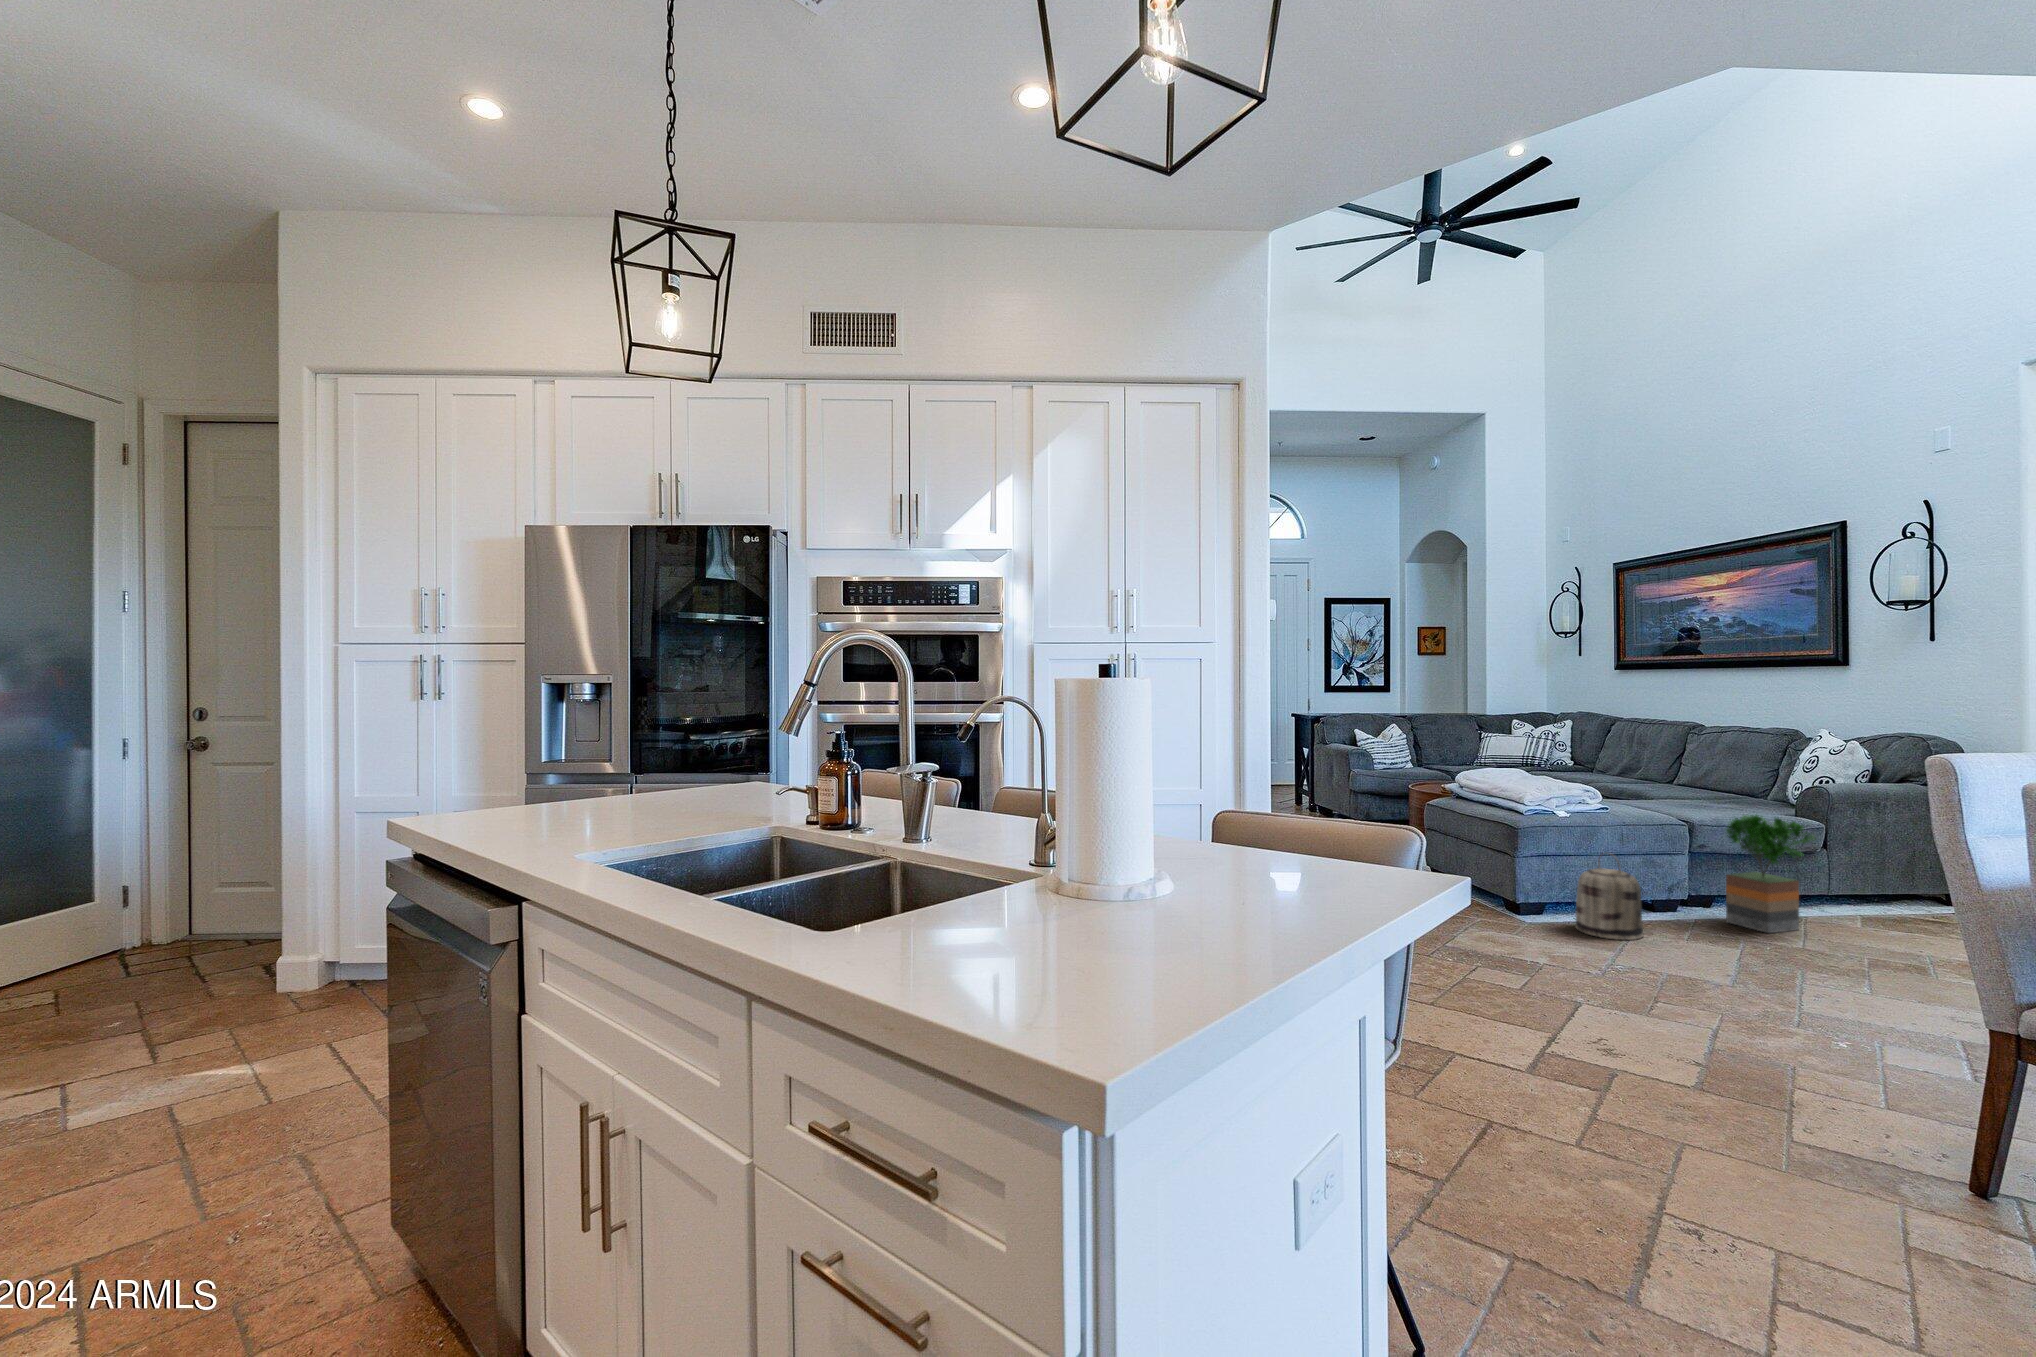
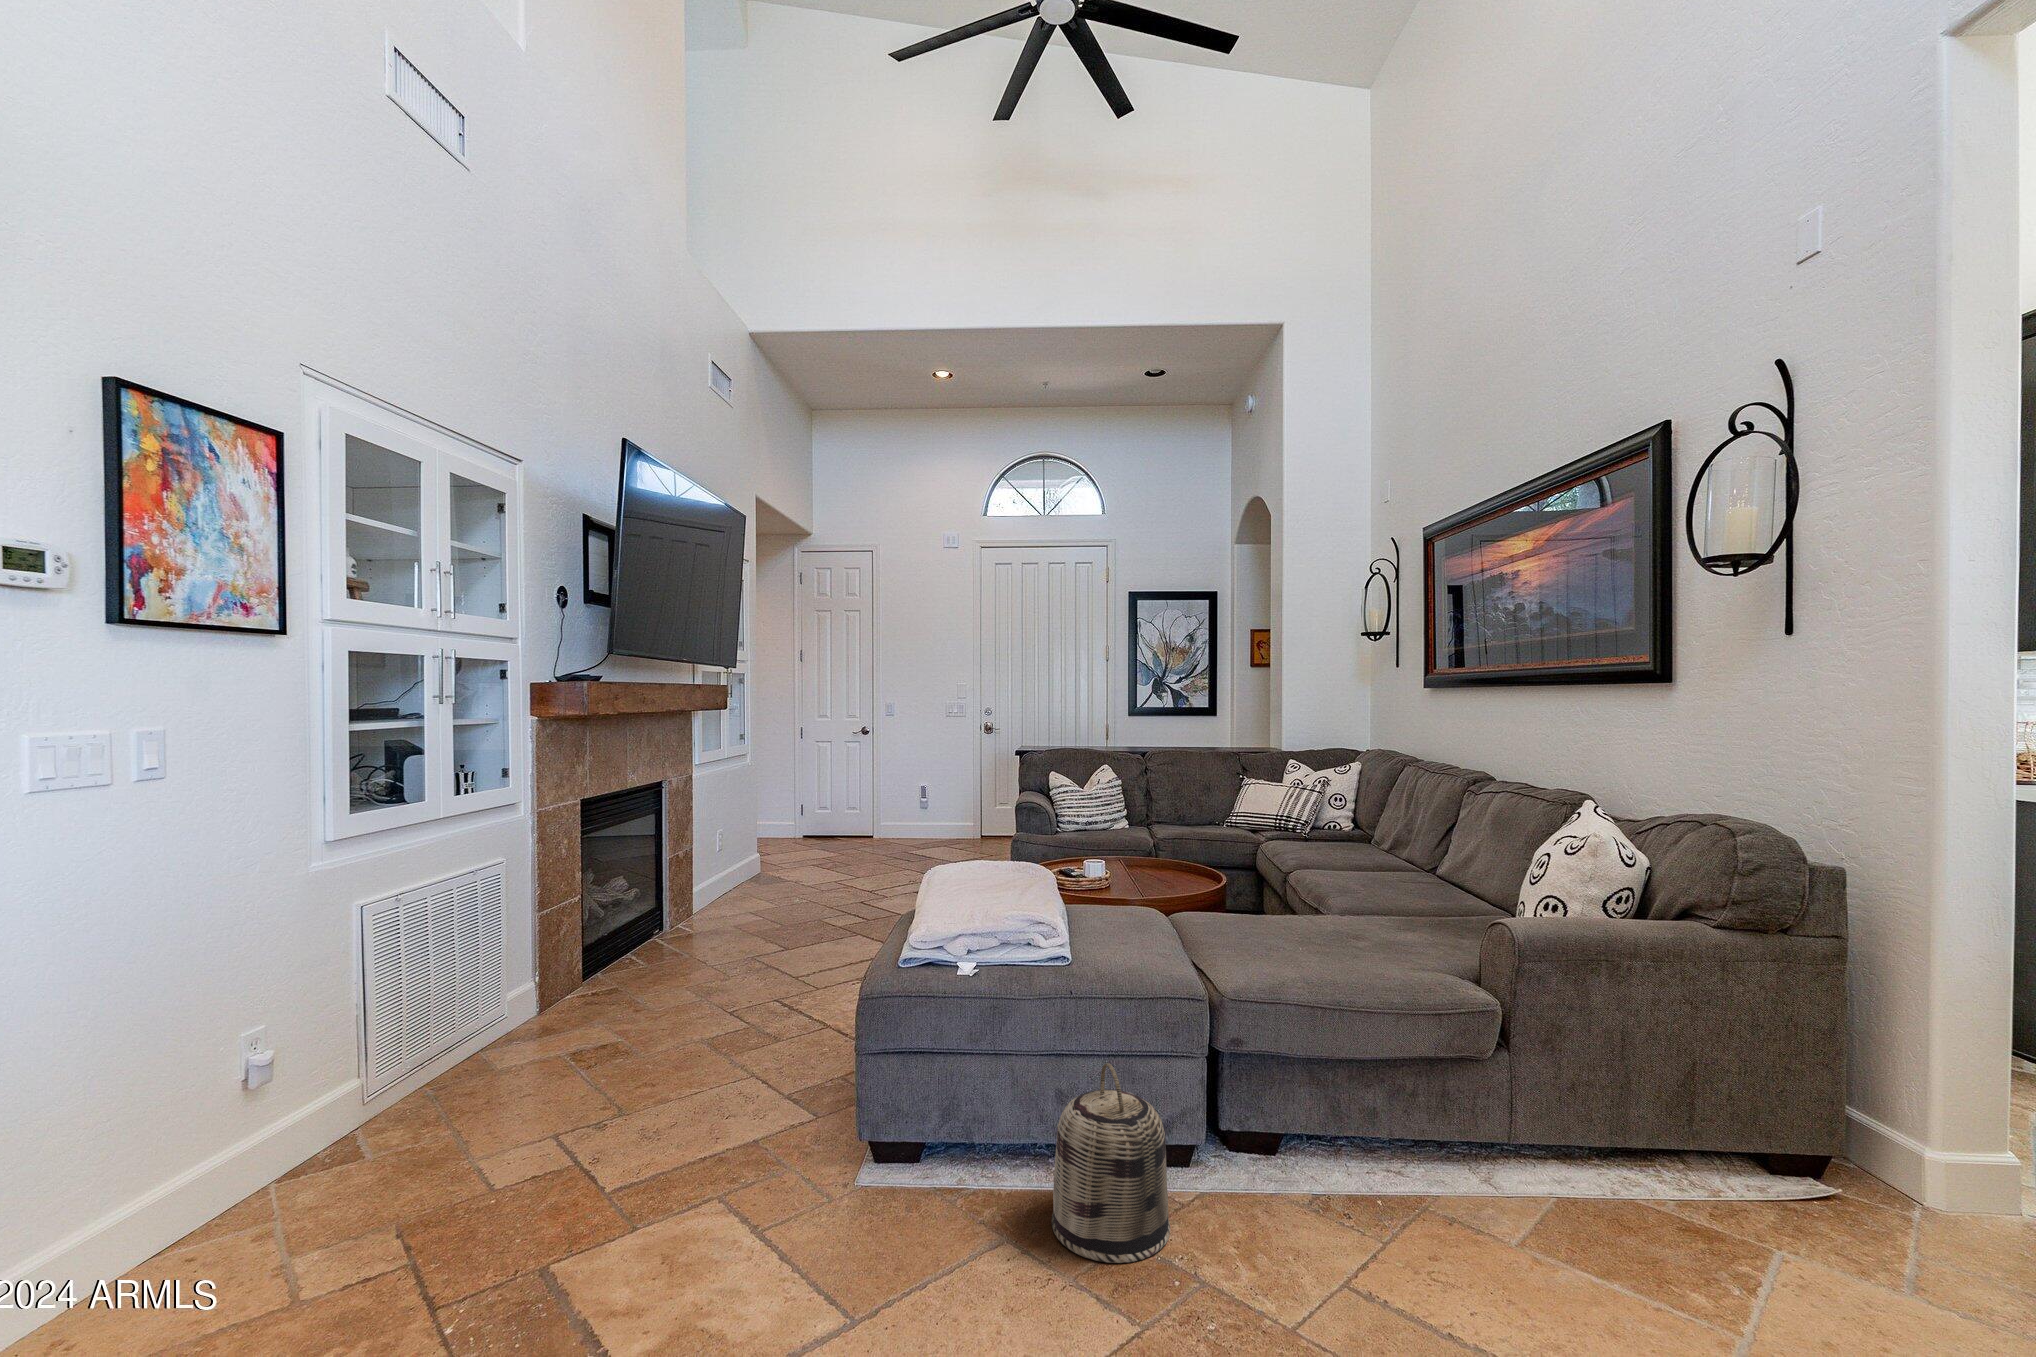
potted tree: present [1726,815,1813,933] -> none [1357,979,1534,1246]

